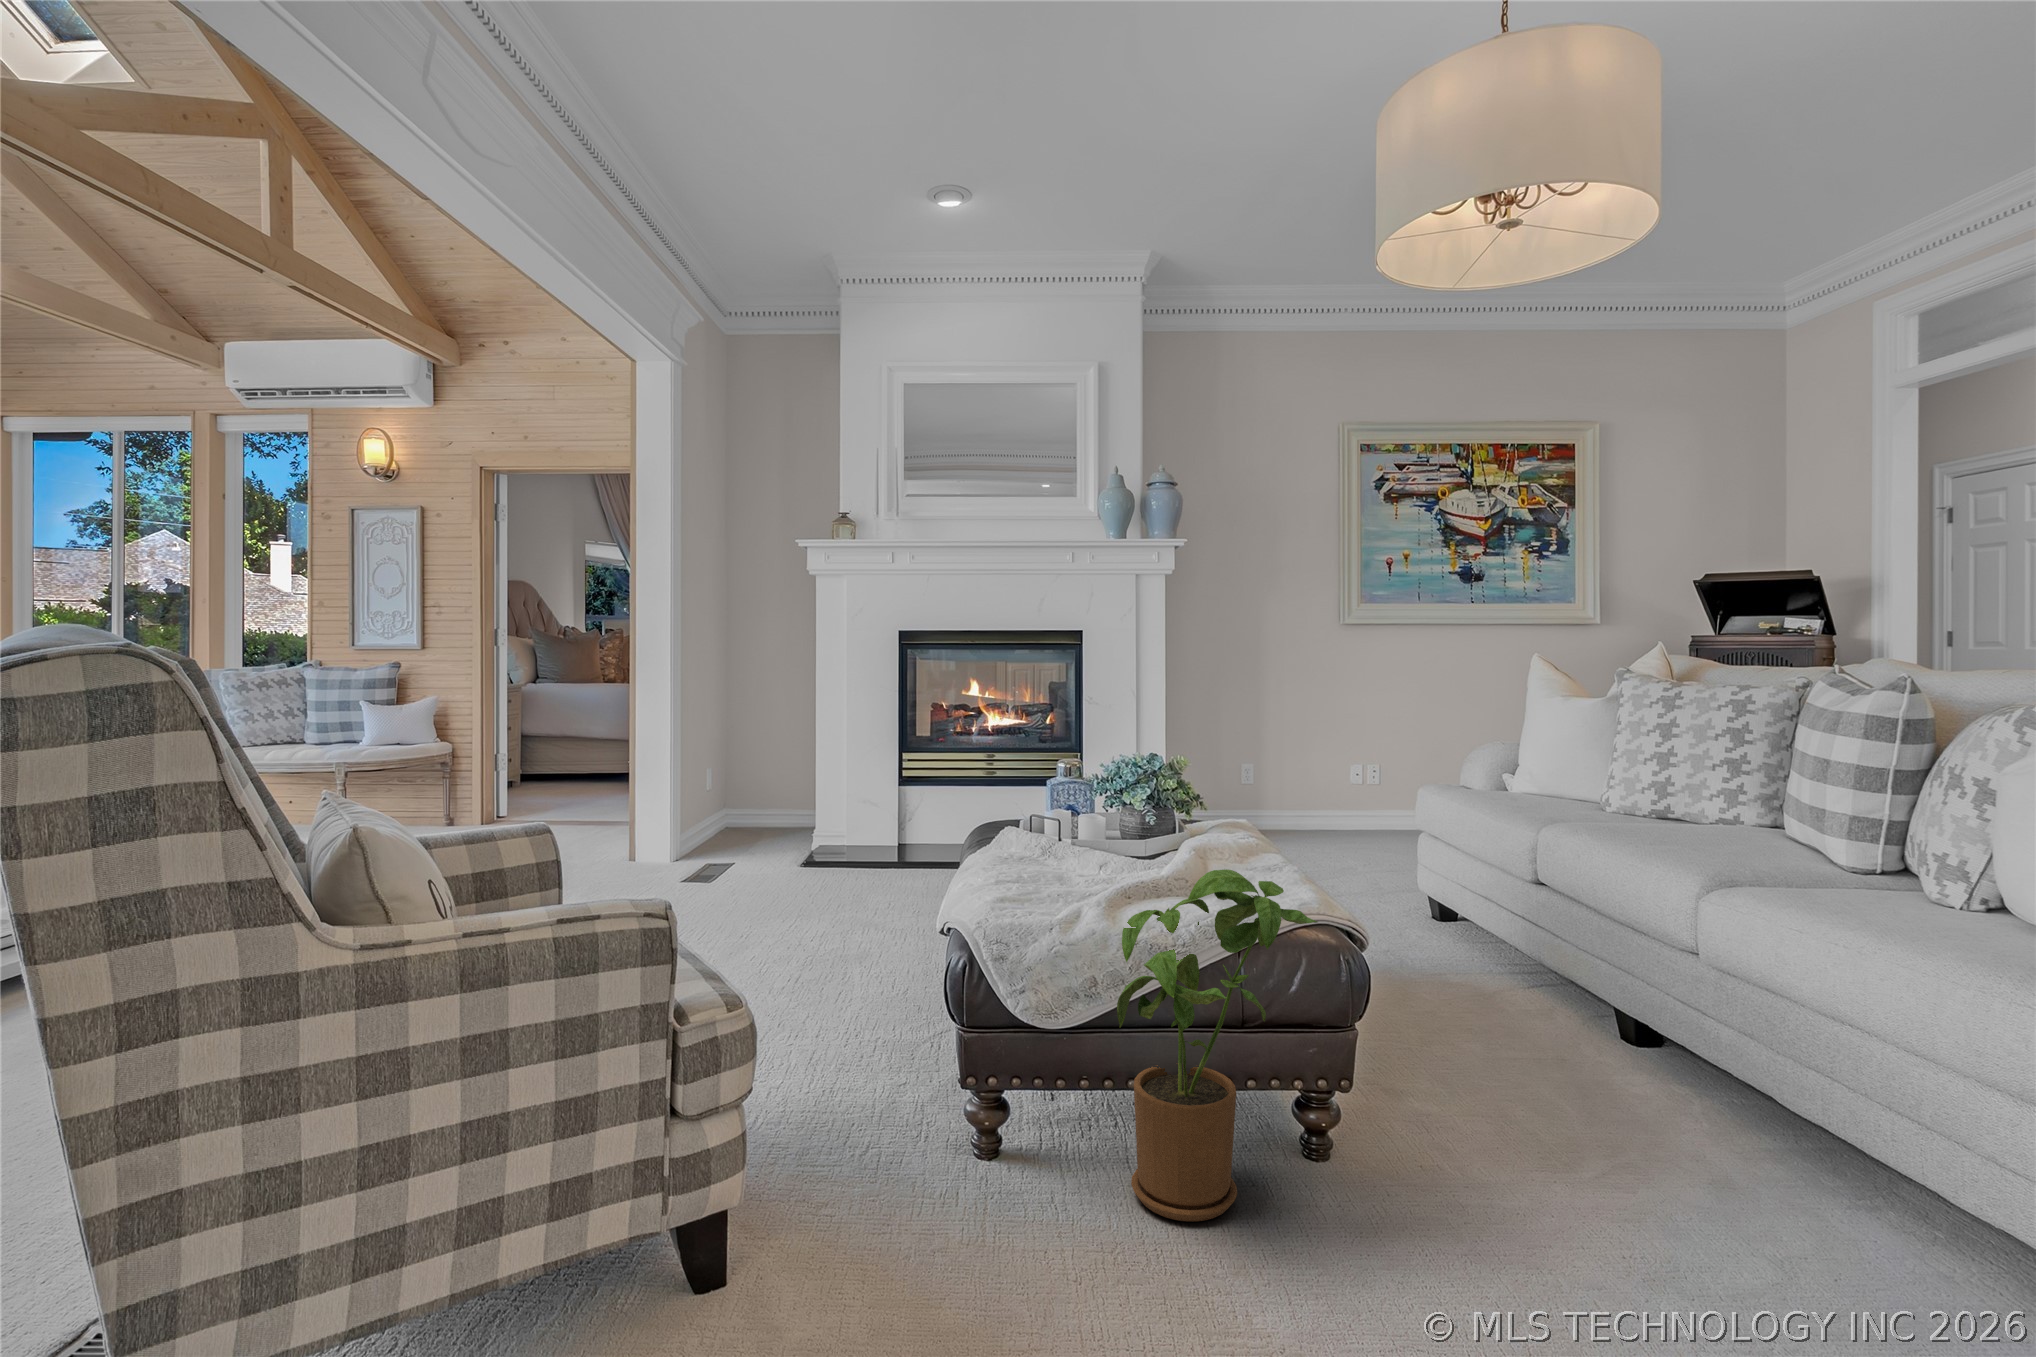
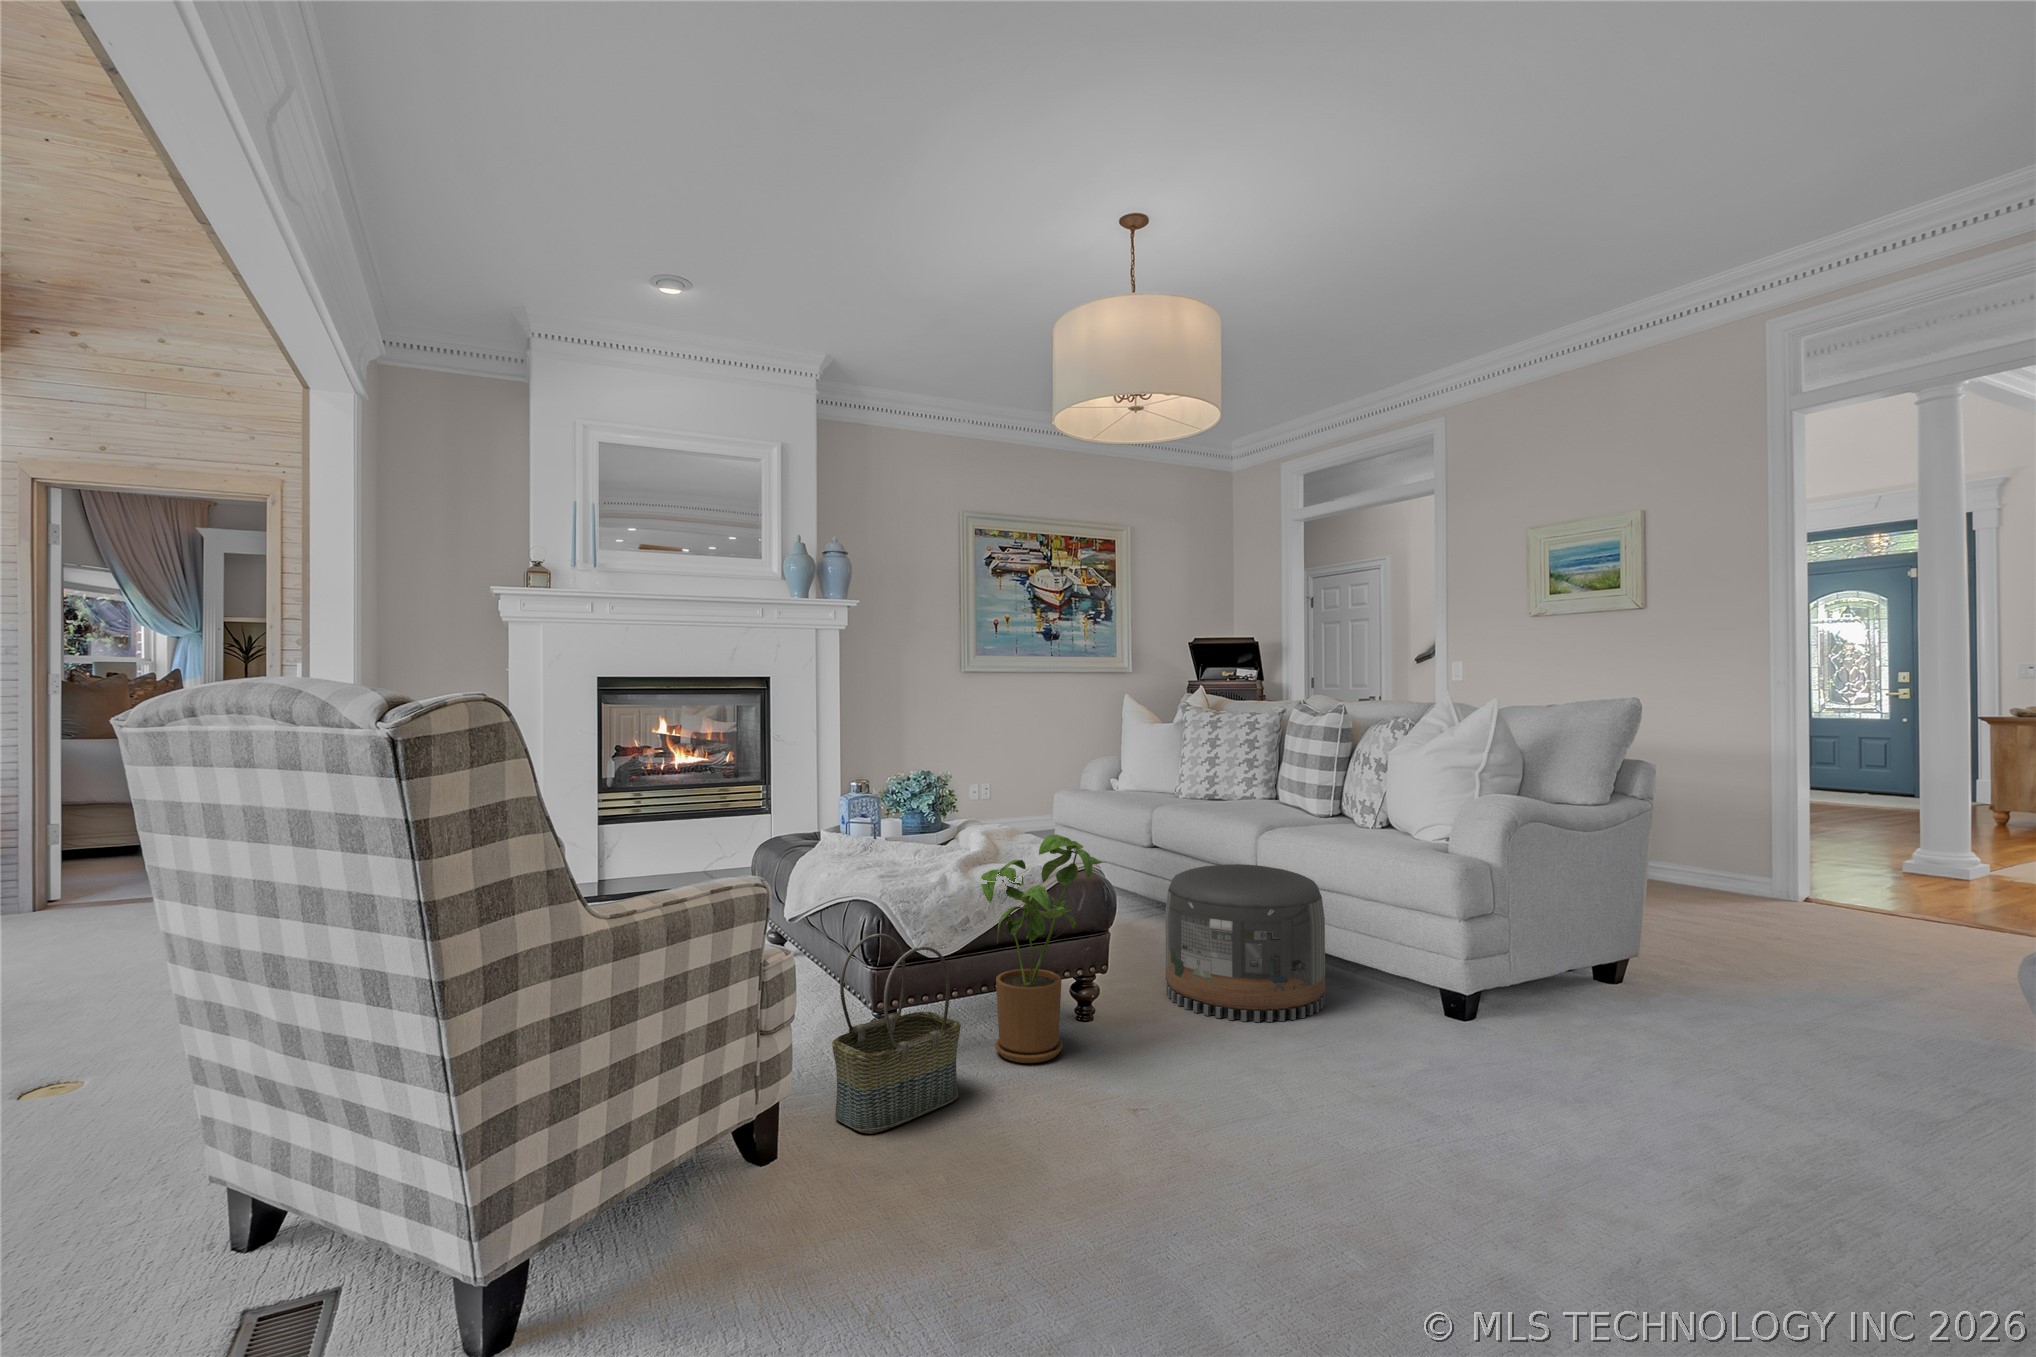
pouf: none [1479,939,1800,1252] -> present [1165,864,1325,1022]
basket: none [833,990,1030,1287] -> present [832,934,961,1134]

